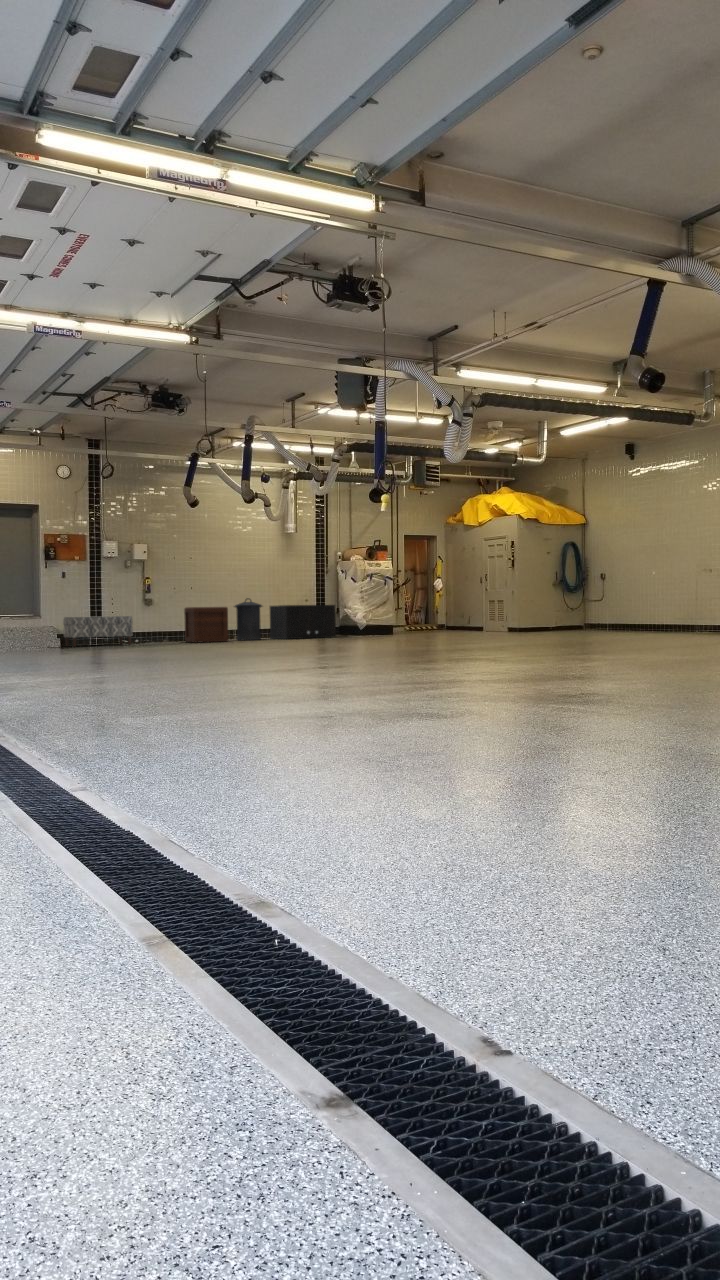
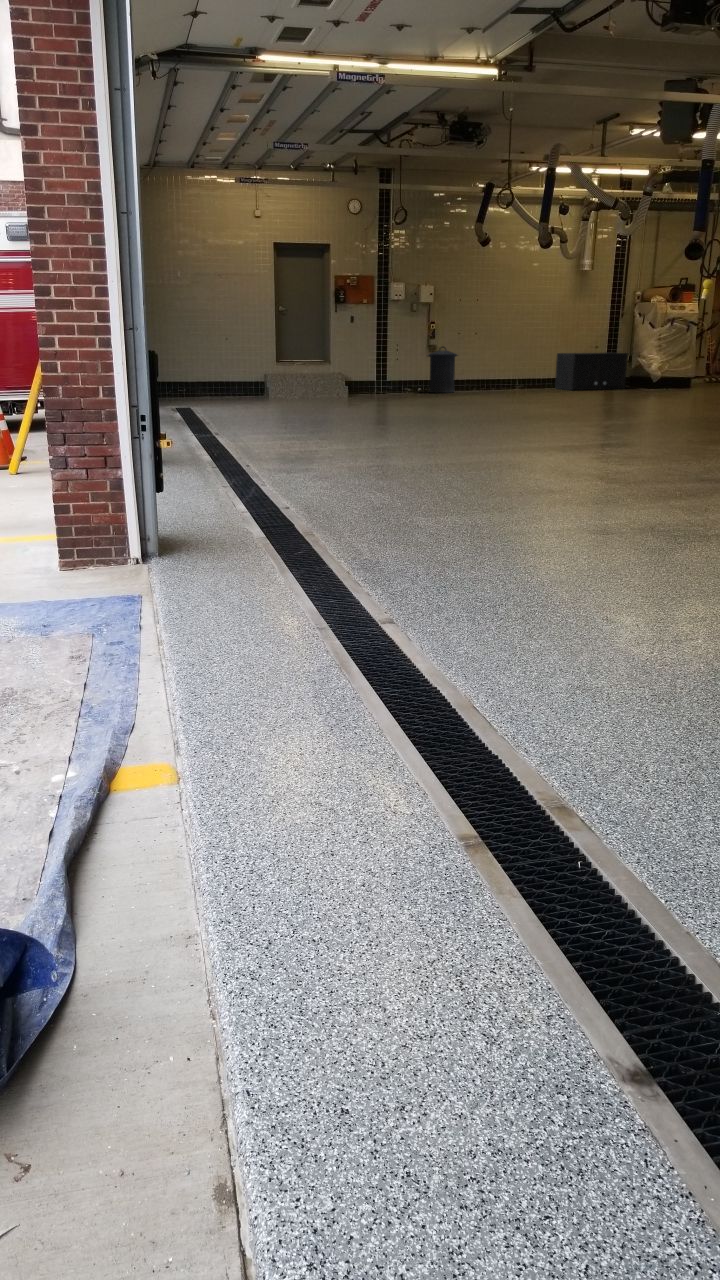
trash can: present [234,598,262,640] -> present [428,346,458,393]
wooden crate: present [184,607,228,642] -> none [468,354,514,392]
bench: present [63,616,133,647] -> none [352,363,418,395]

